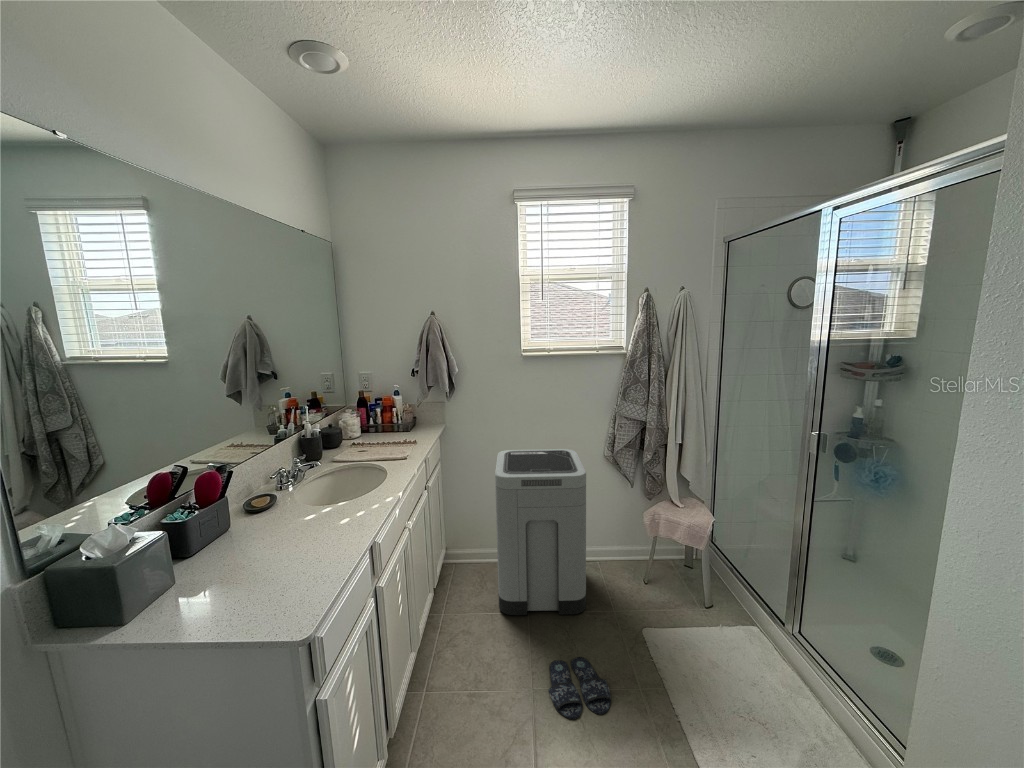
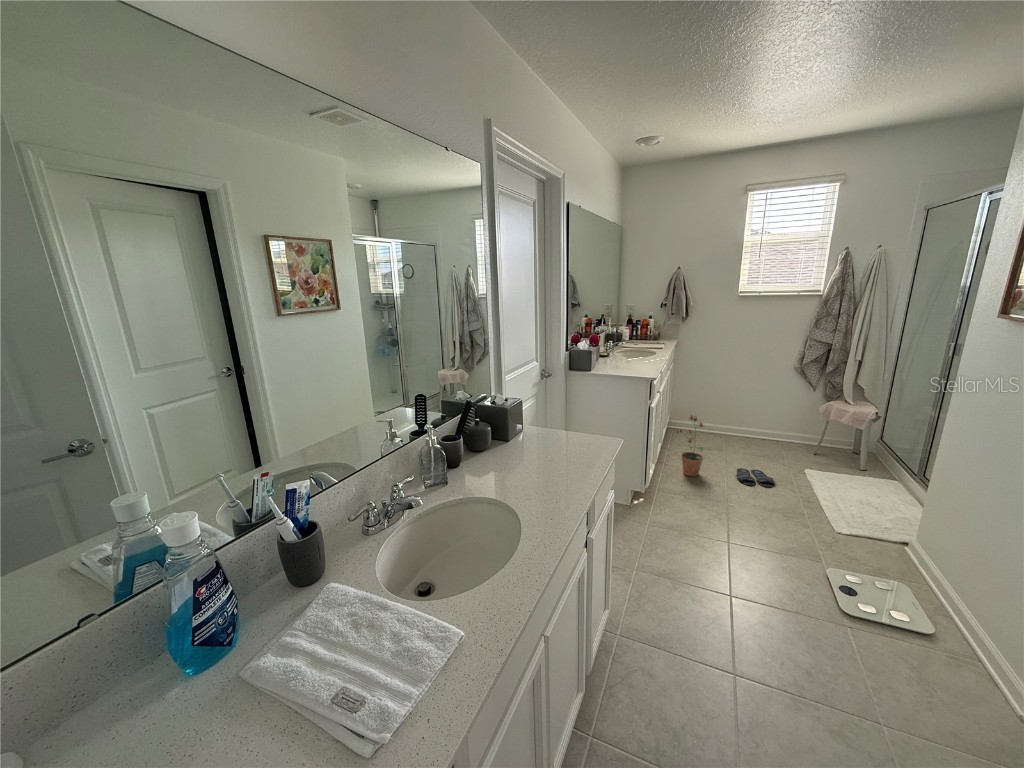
trash can: present [495,449,586,615] -> none [705,358,777,457]
potted plant: none [434,588,489,720] -> present [677,416,703,476]

